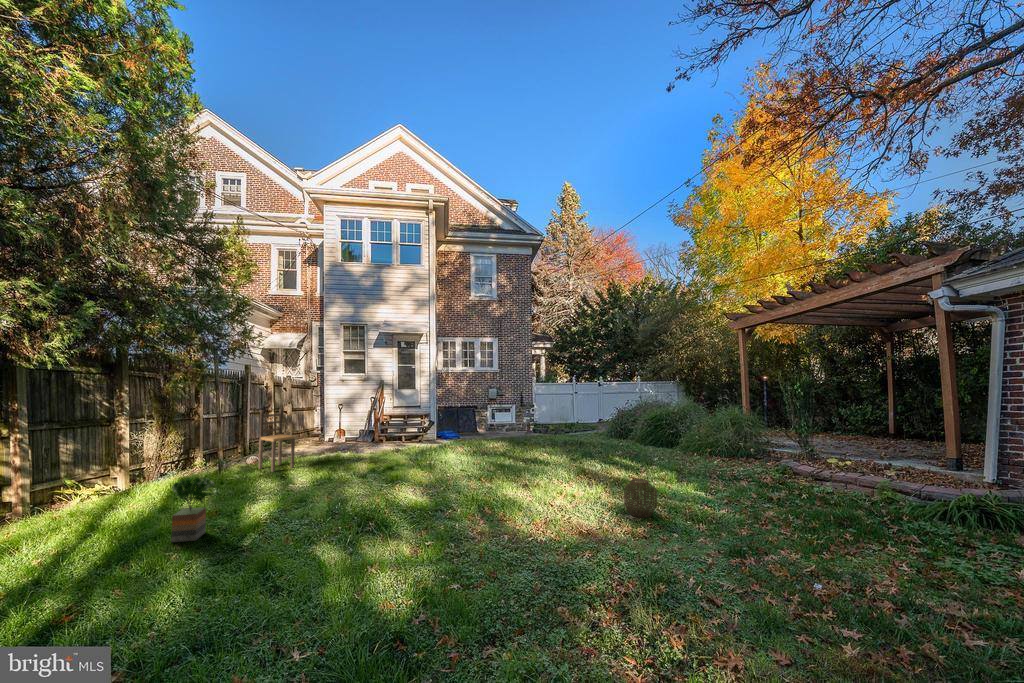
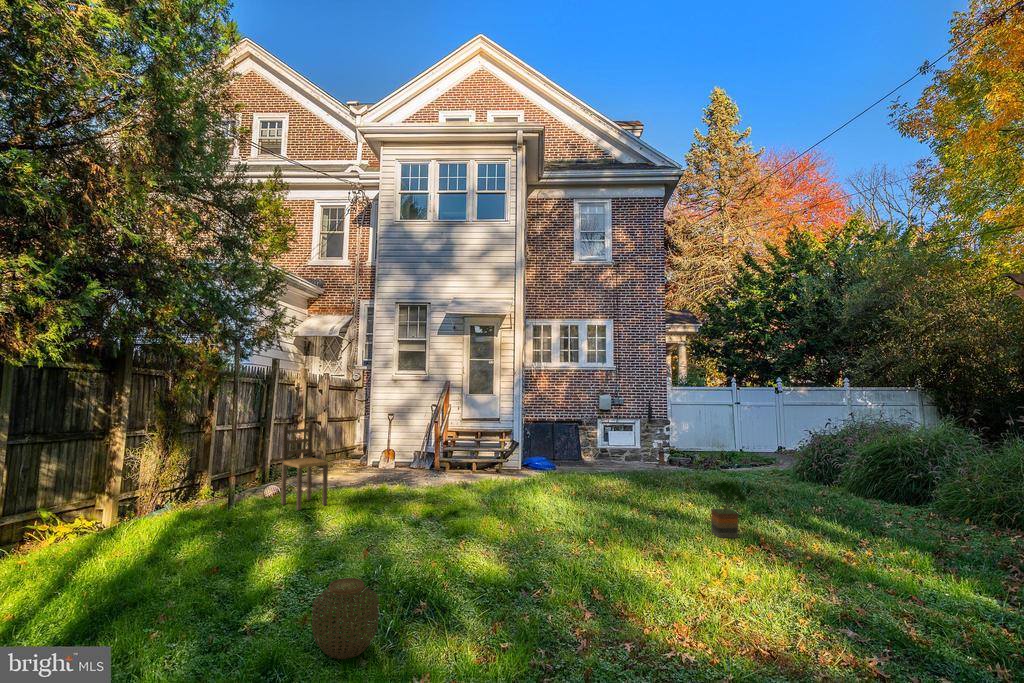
potted tree: present [171,478,214,542] -> present [708,481,747,538]
woven basket: present [624,479,657,518] -> present [312,578,379,659]

